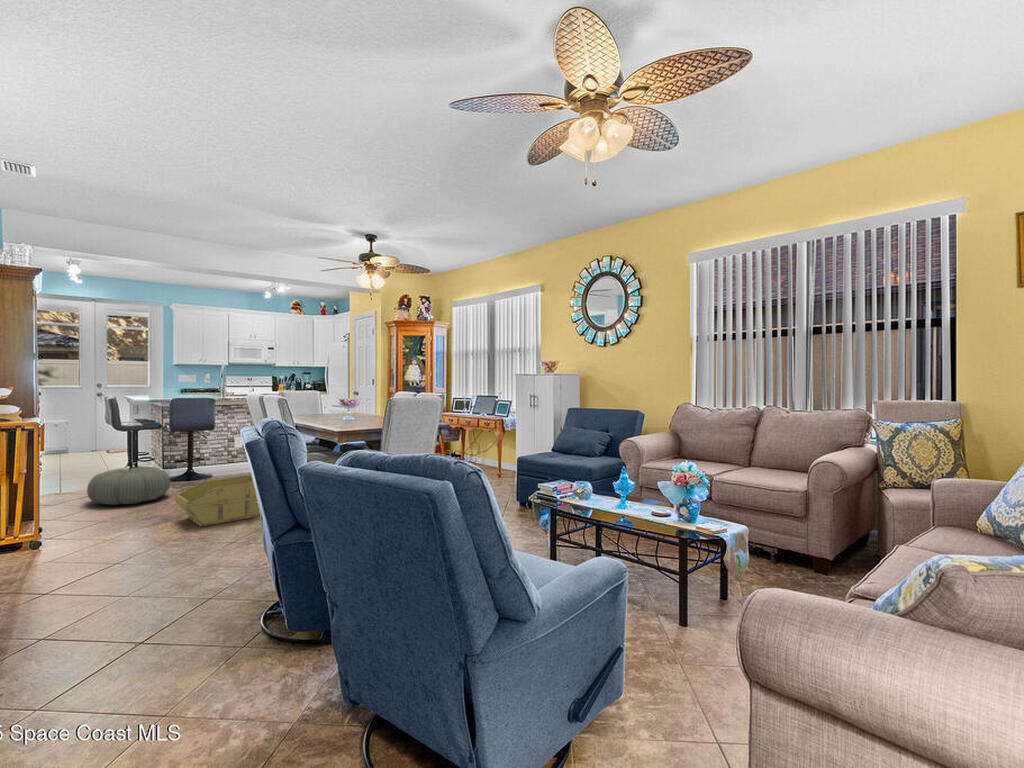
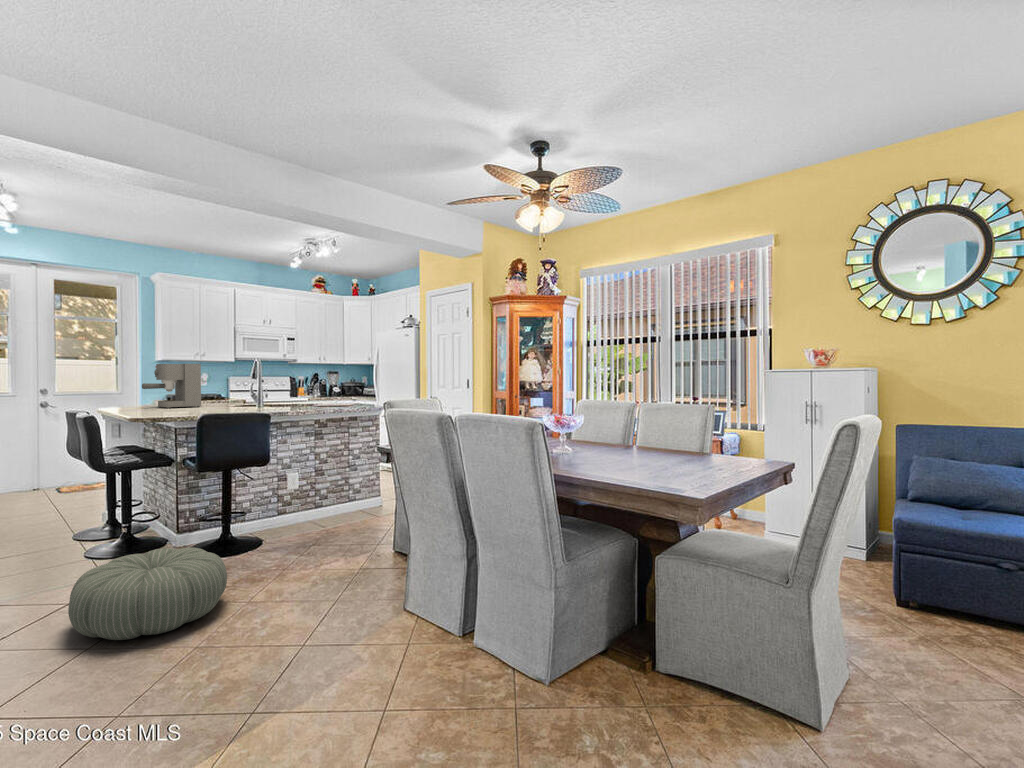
coffee maker: none [149,367,187,396] -> present [142,364,201,408]
storage bin: present [175,475,260,527] -> none [290,565,475,713]

